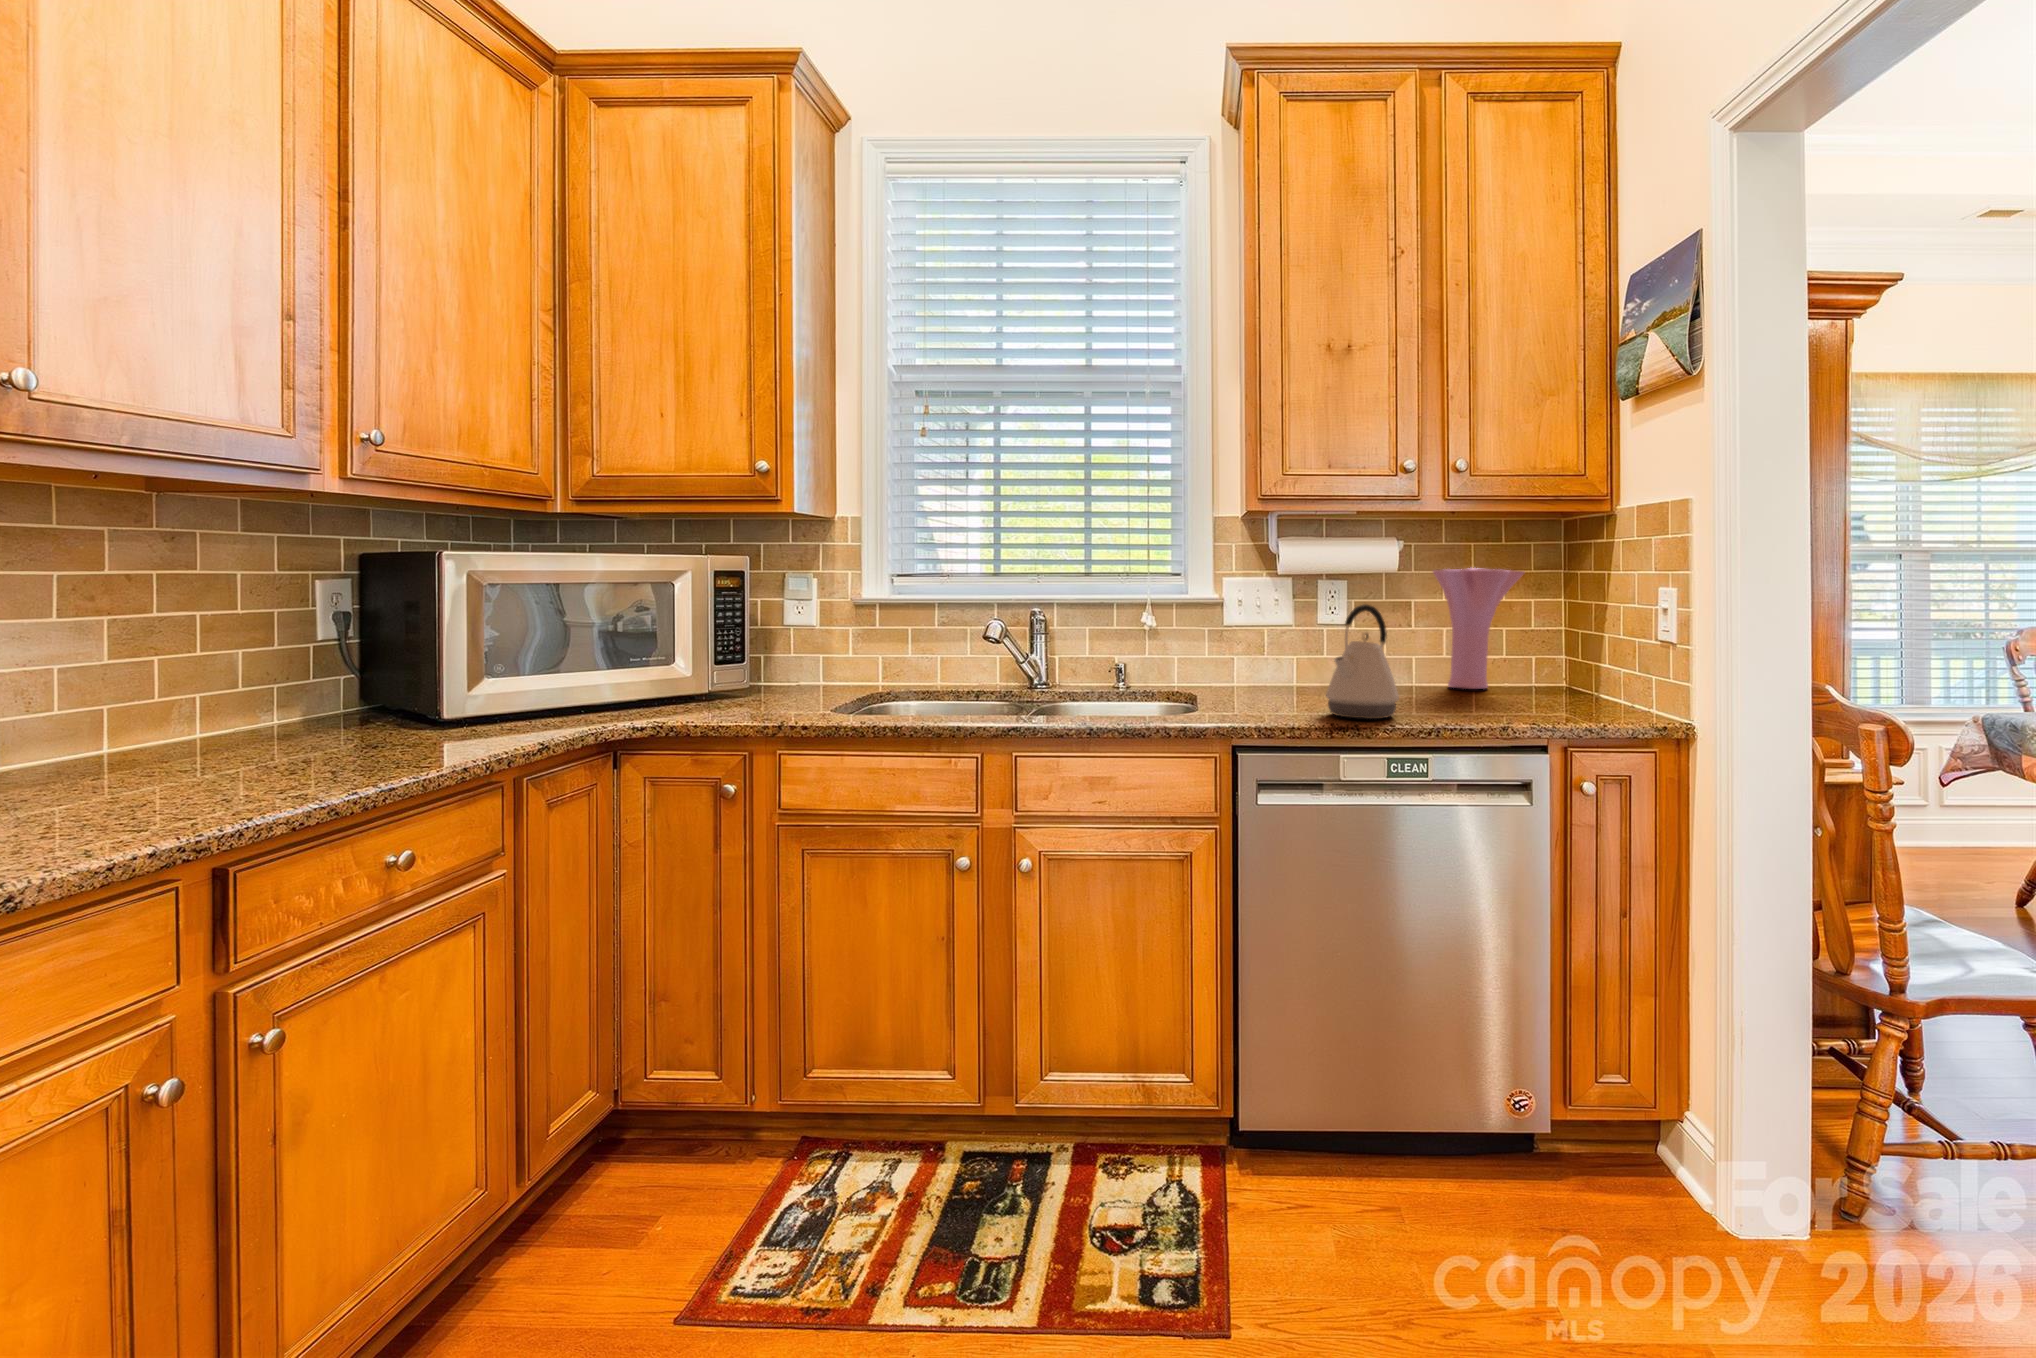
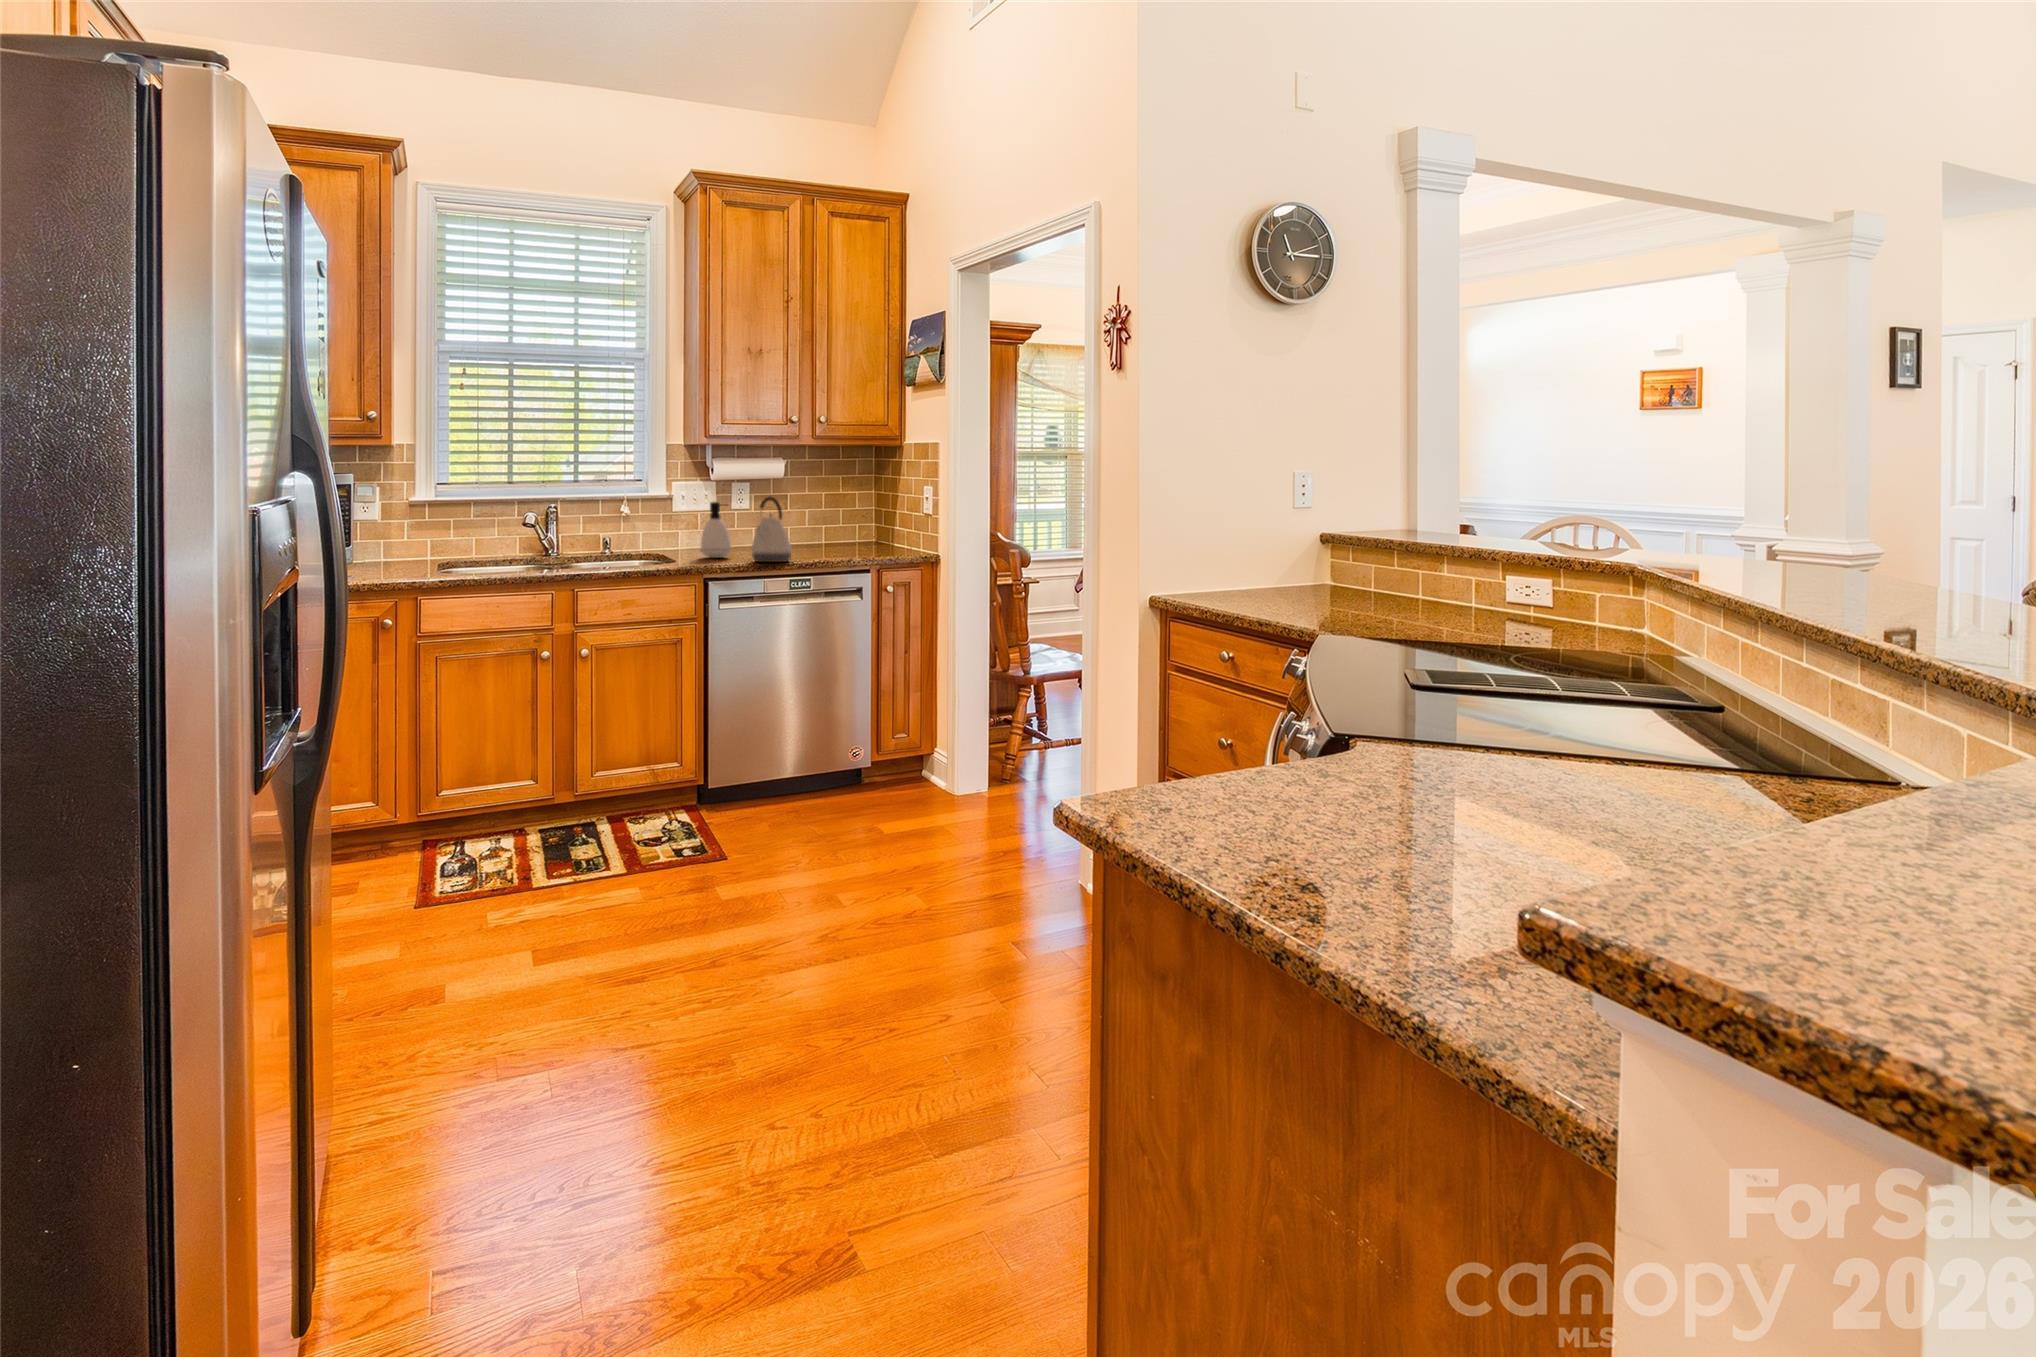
vase: present [1433,568,1524,689] -> none [802,477,854,548]
soap dispenser: none [1248,610,1298,702] -> present [701,502,731,558]

